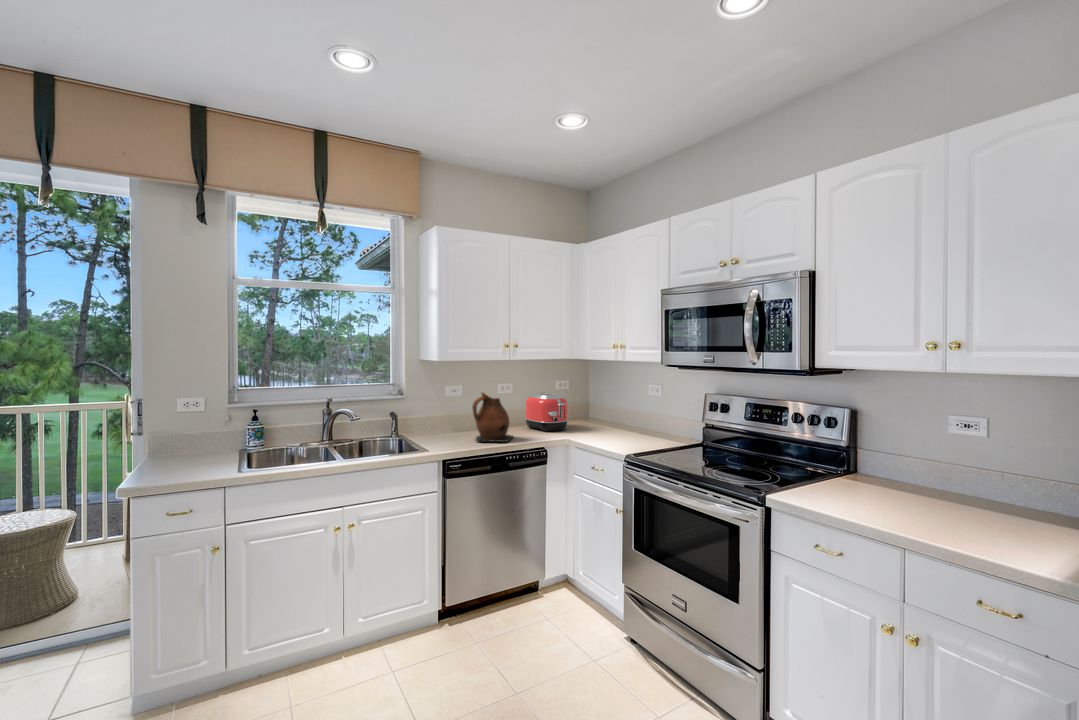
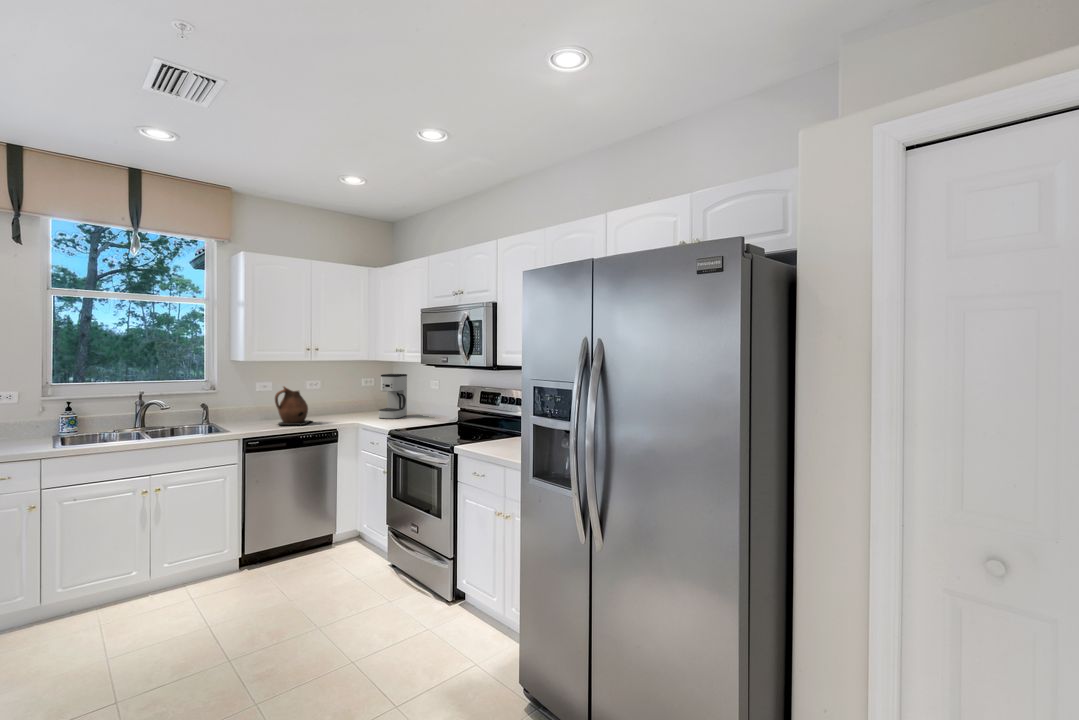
coffee maker: none [588,376,622,435] -> present [379,374,407,419]
toaster: present [525,393,568,432] -> none [329,388,365,418]

